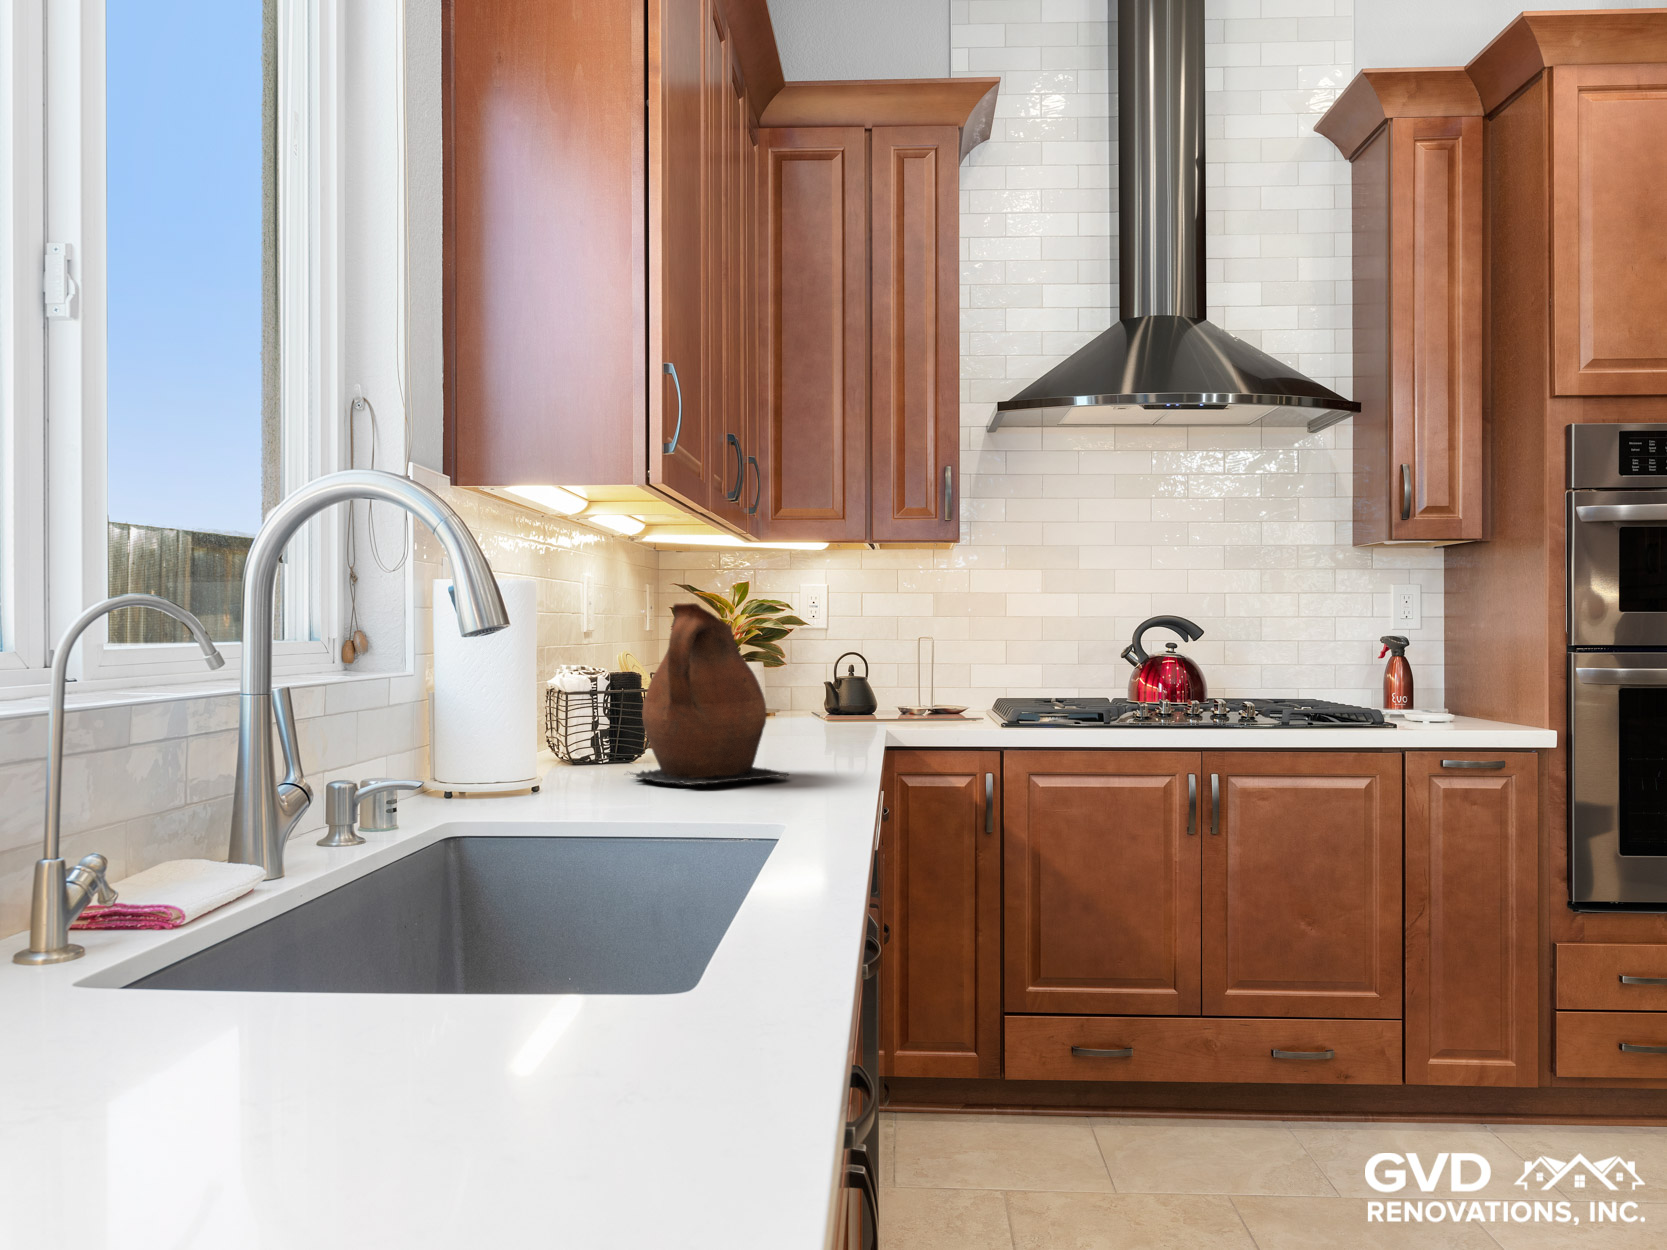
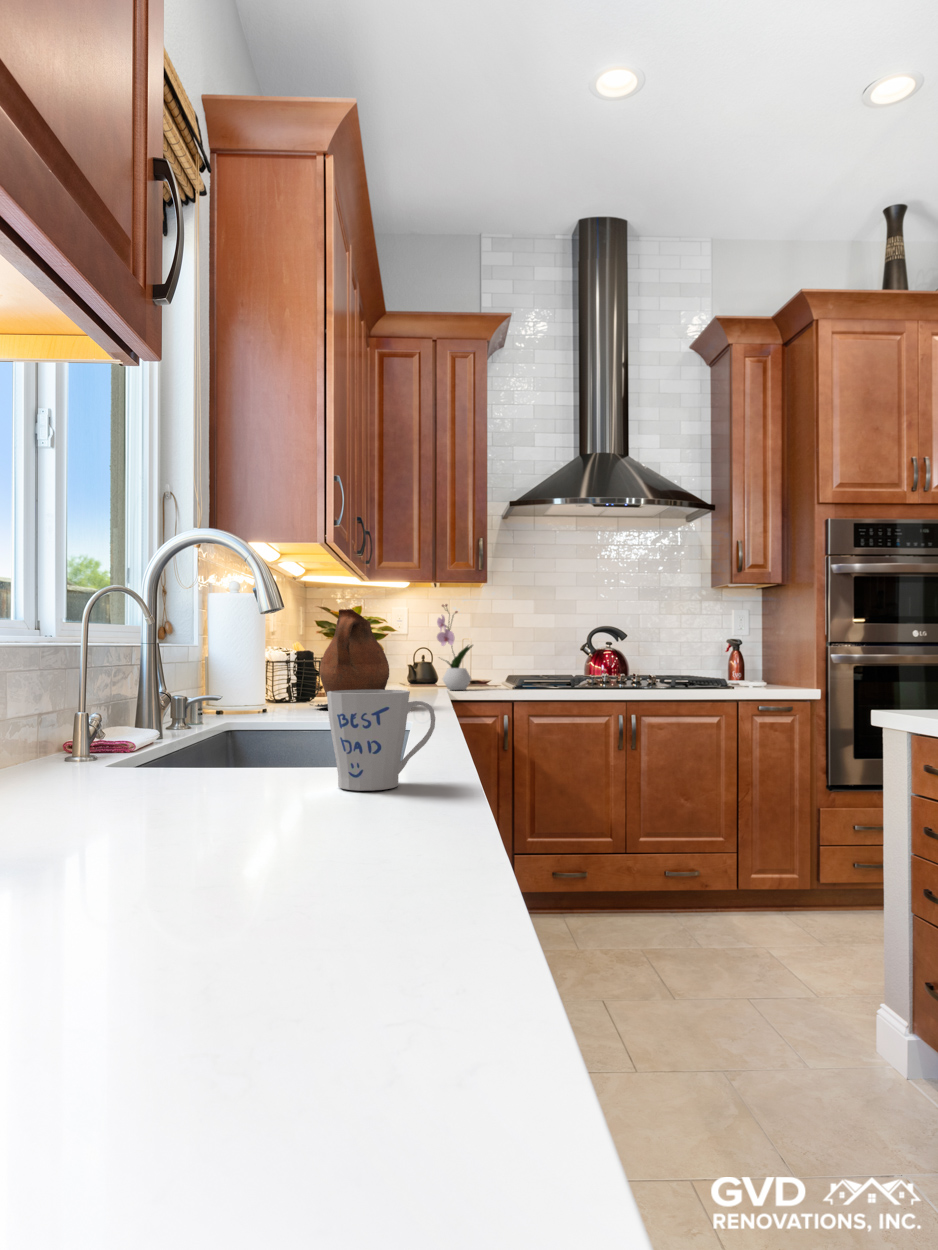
flower arrangement: none [869,582,932,730] -> present [437,604,473,690]
mug: none [469,851,739,1130] -> present [327,690,435,791]

